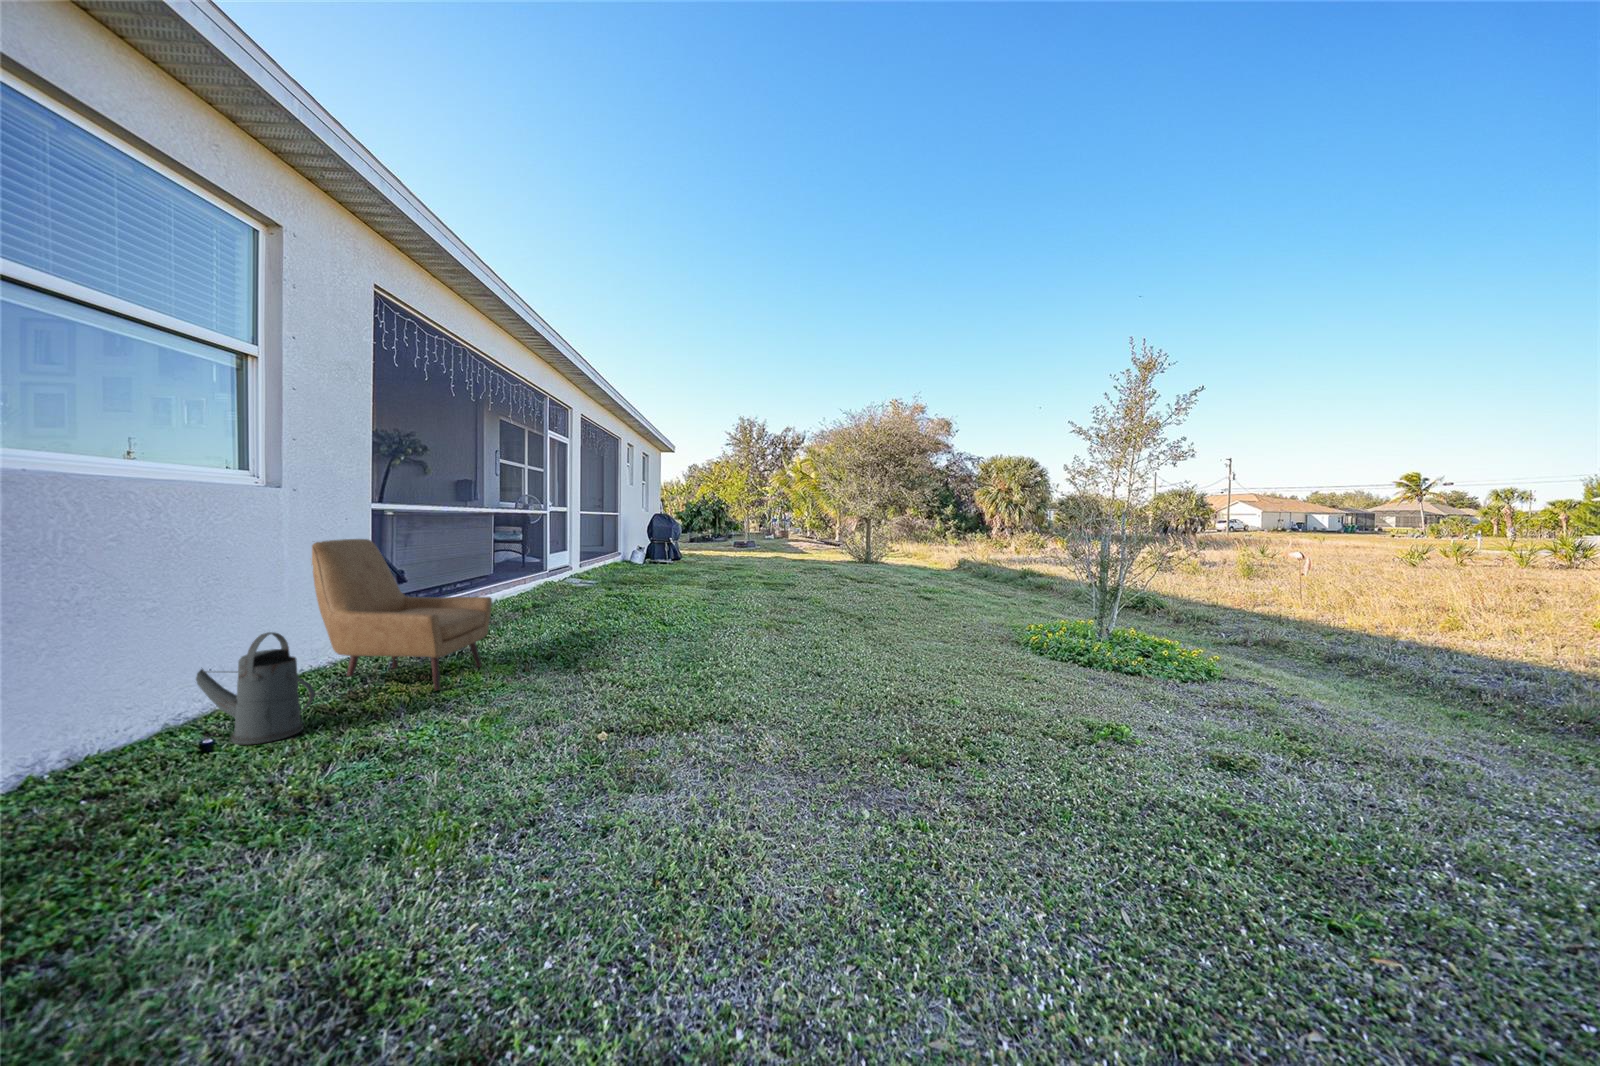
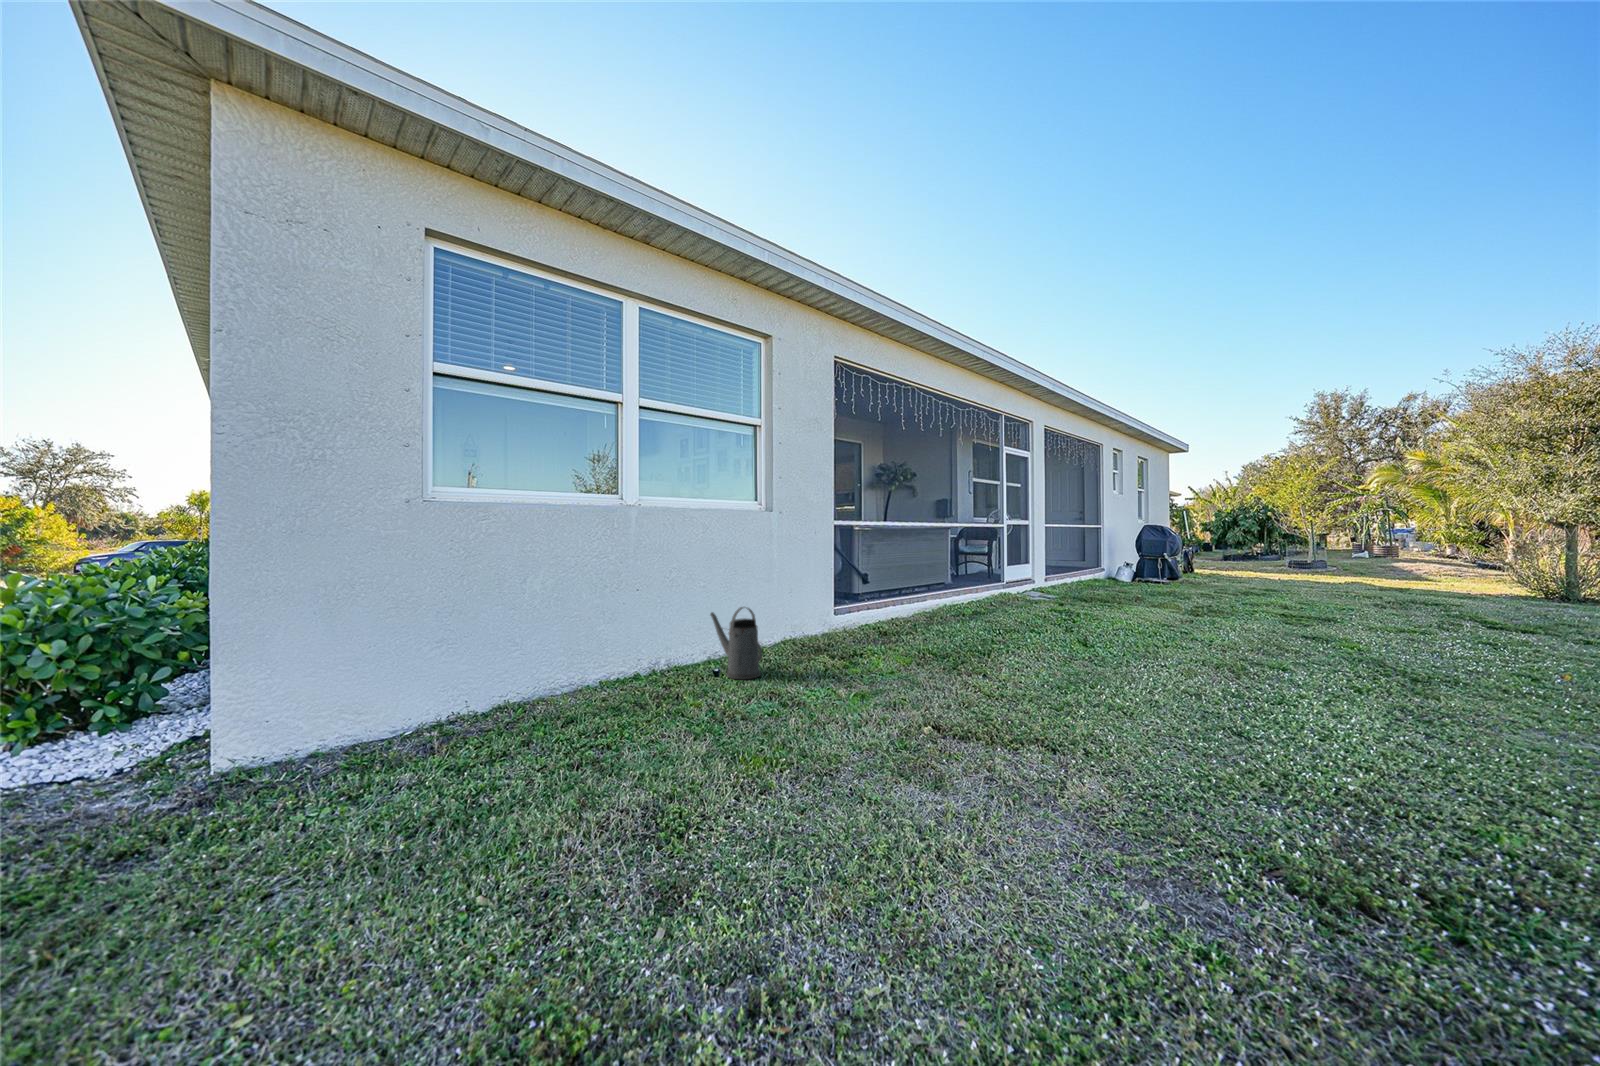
chair: present [312,539,492,690] -> none [784,547,902,669]

